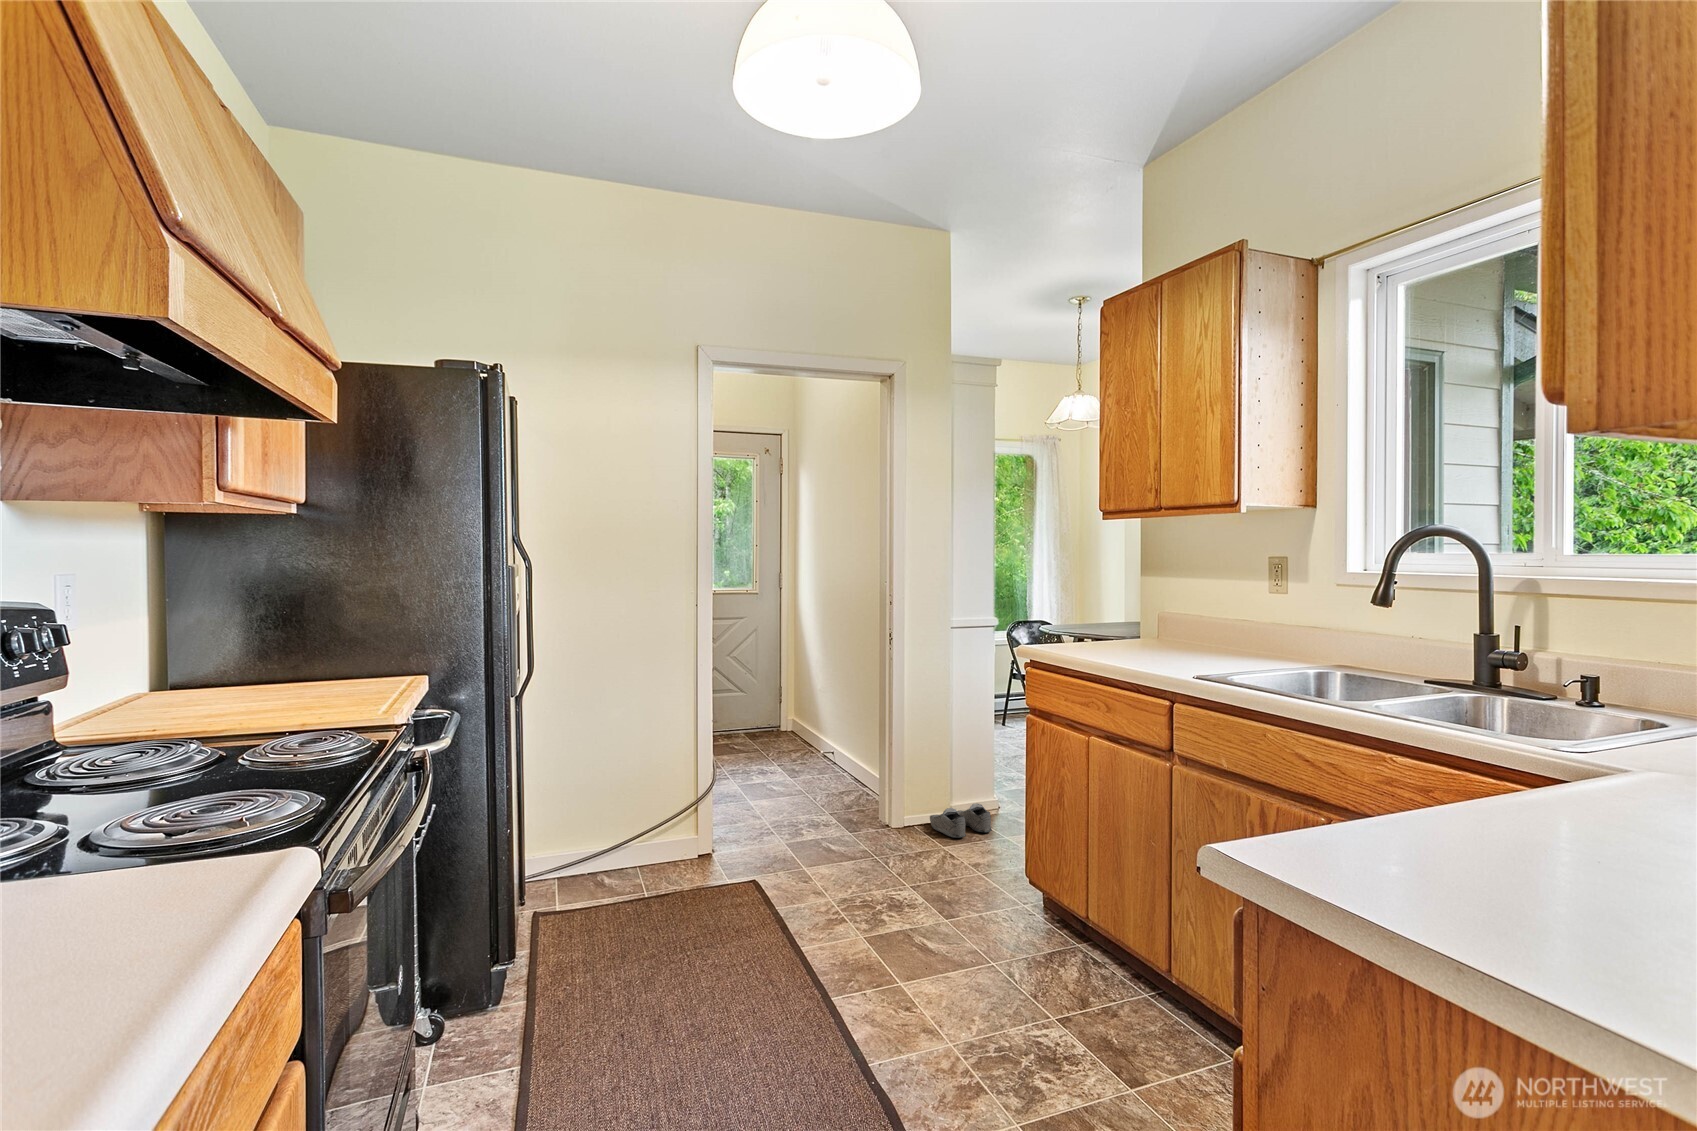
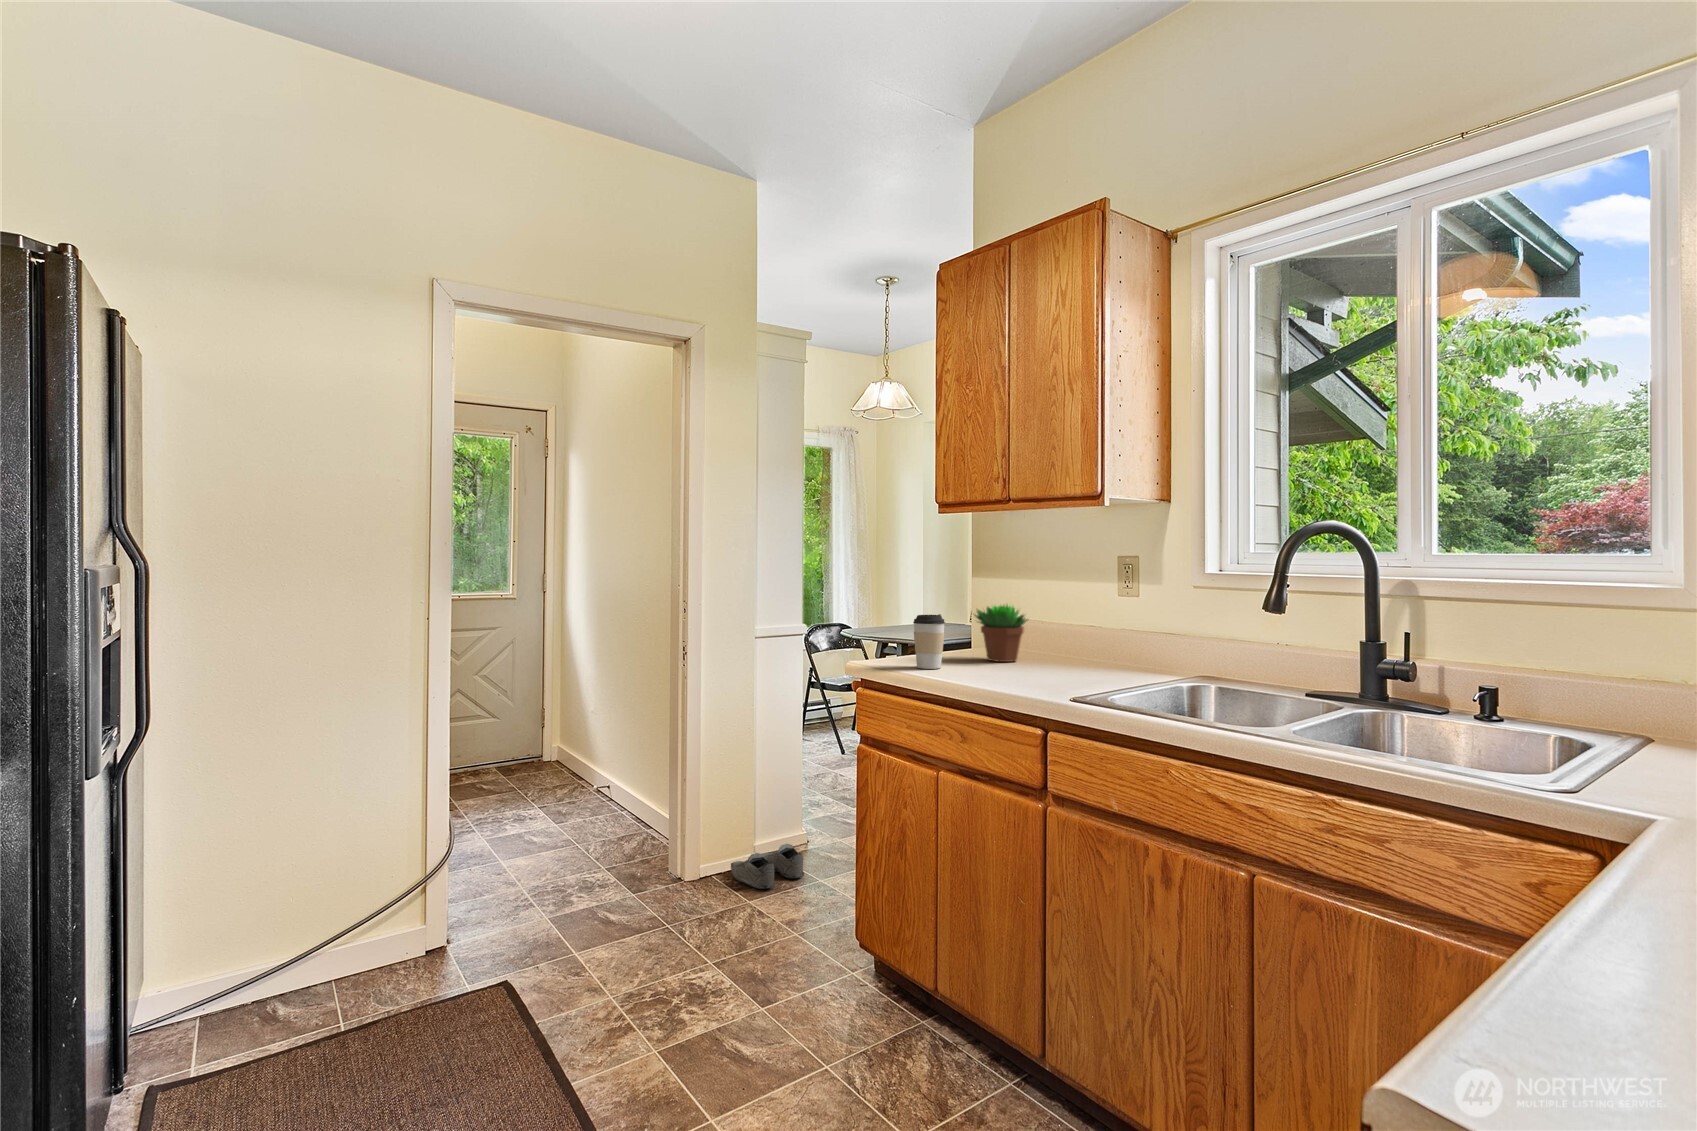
succulent plant: none [1130,598,1184,649] -> present [975,605,1027,662]
coffee cup: none [1073,606,1101,652] -> present [913,614,945,669]

